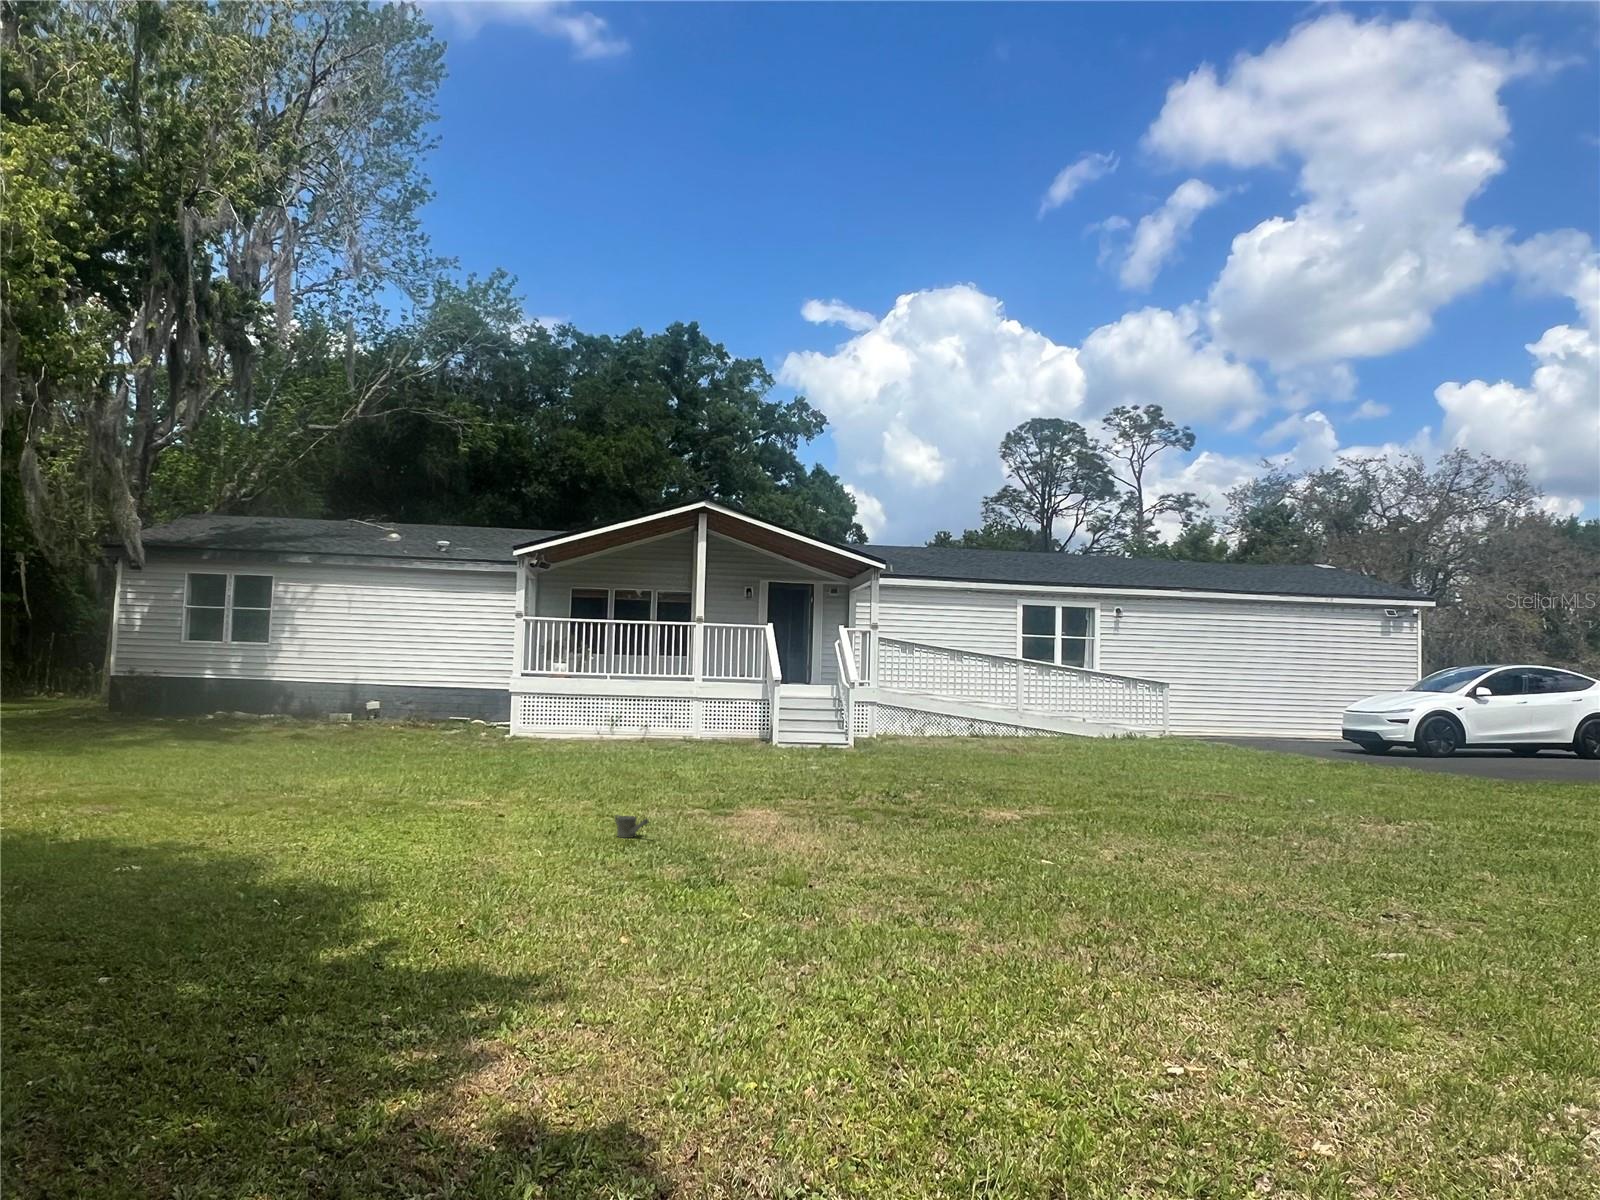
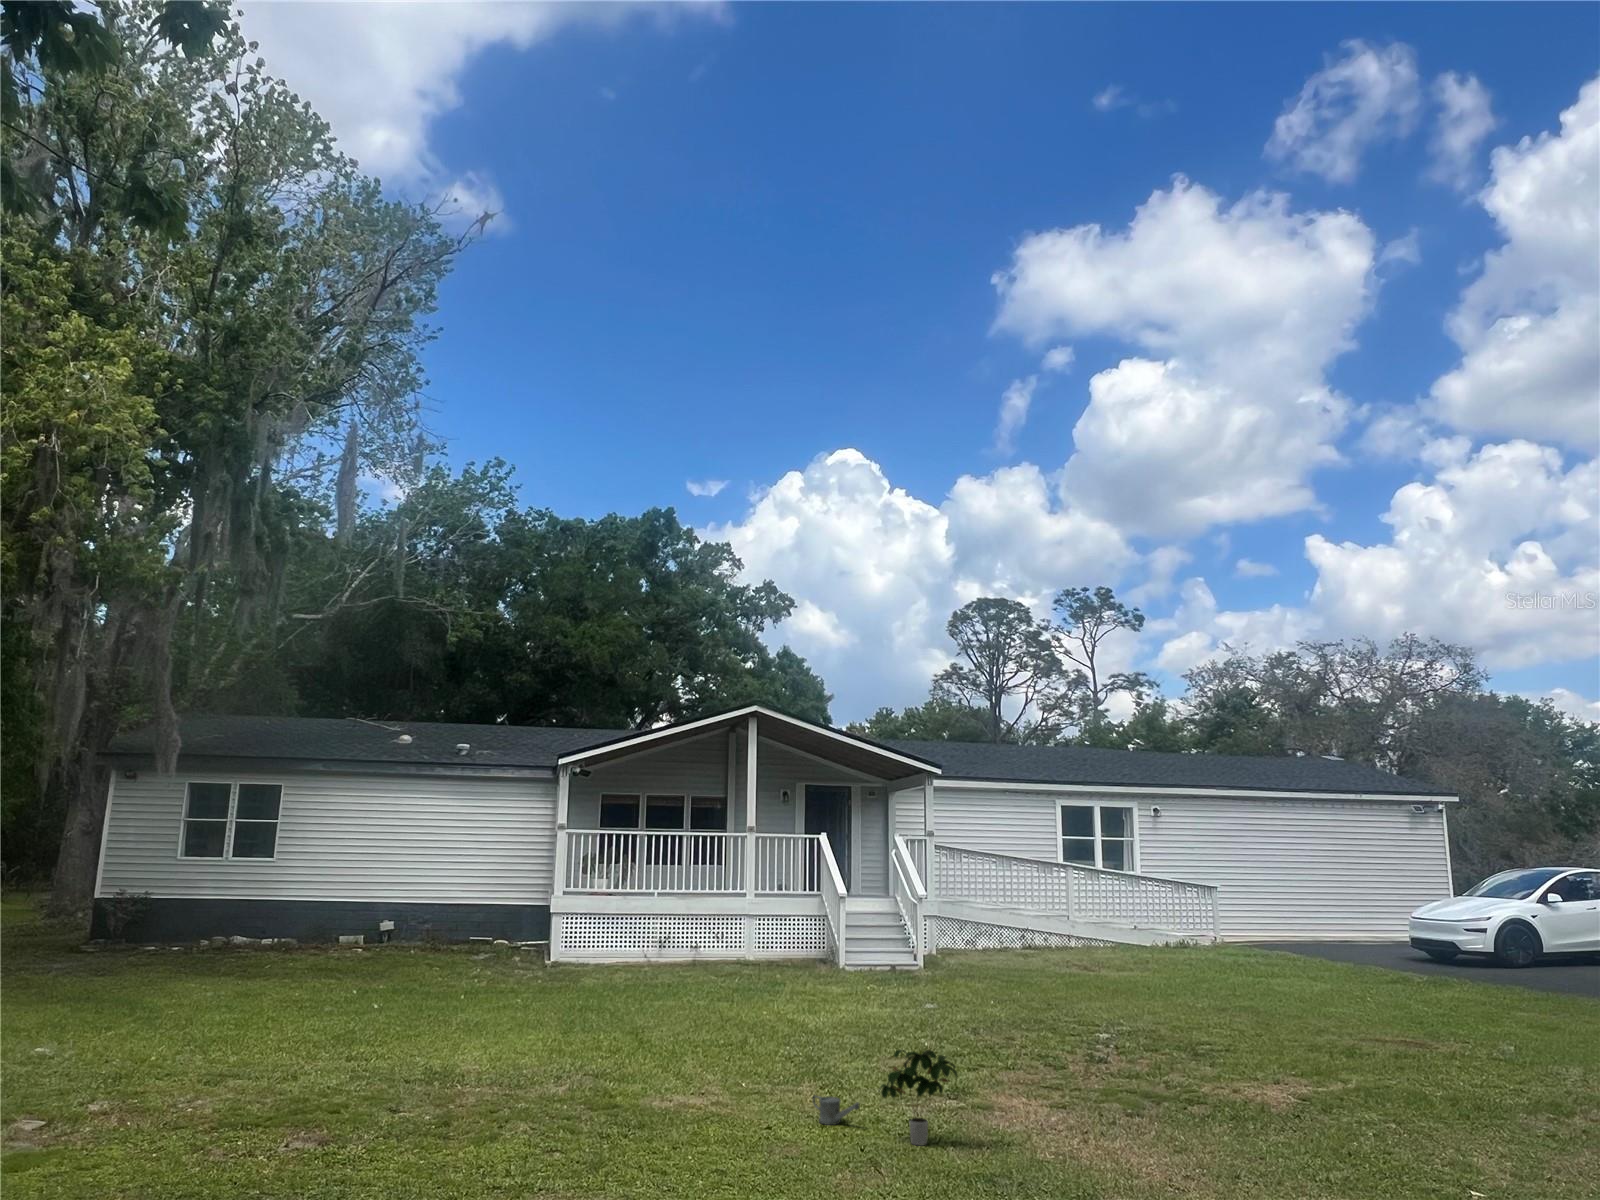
potted plant: none [656,771,723,852] -> present [879,1050,957,1145]

